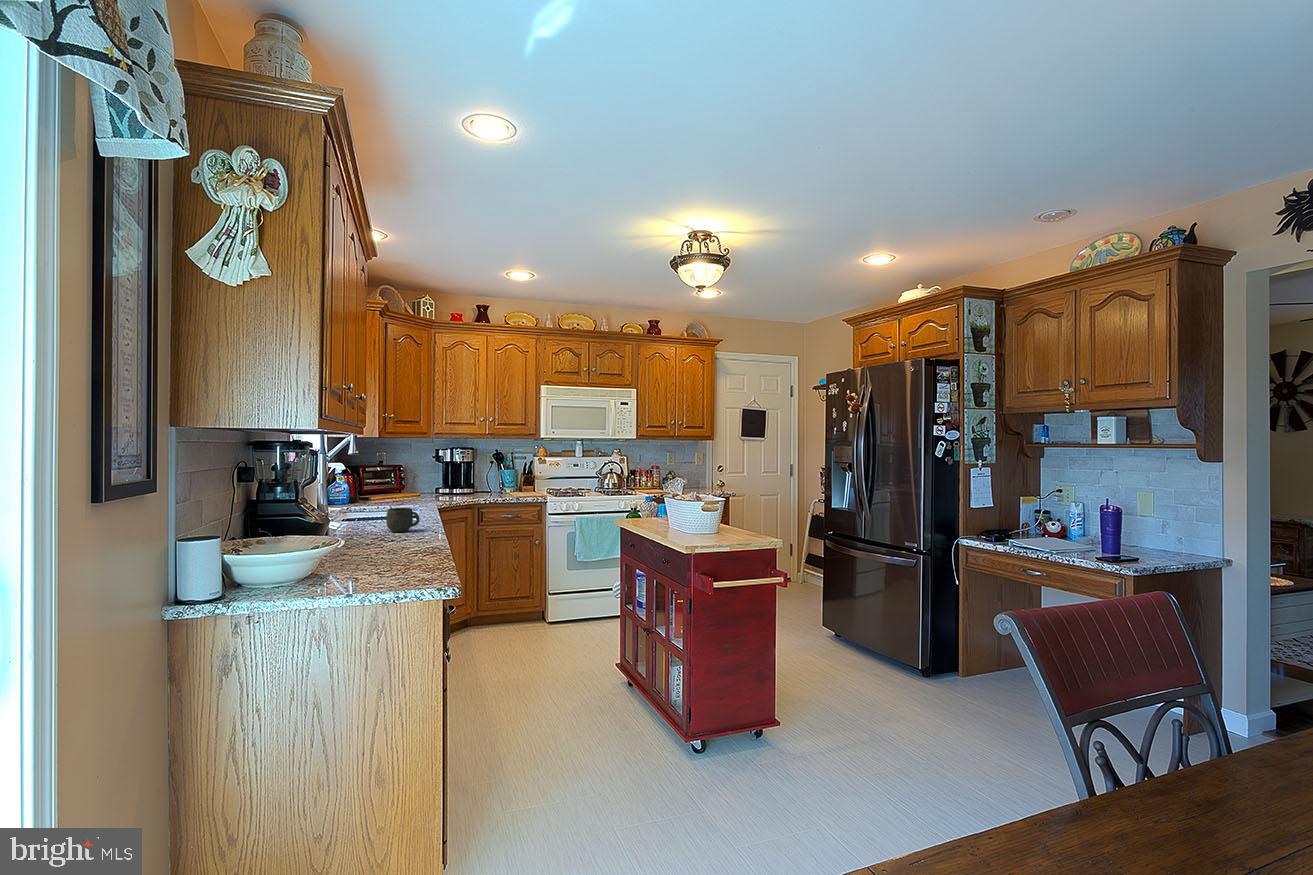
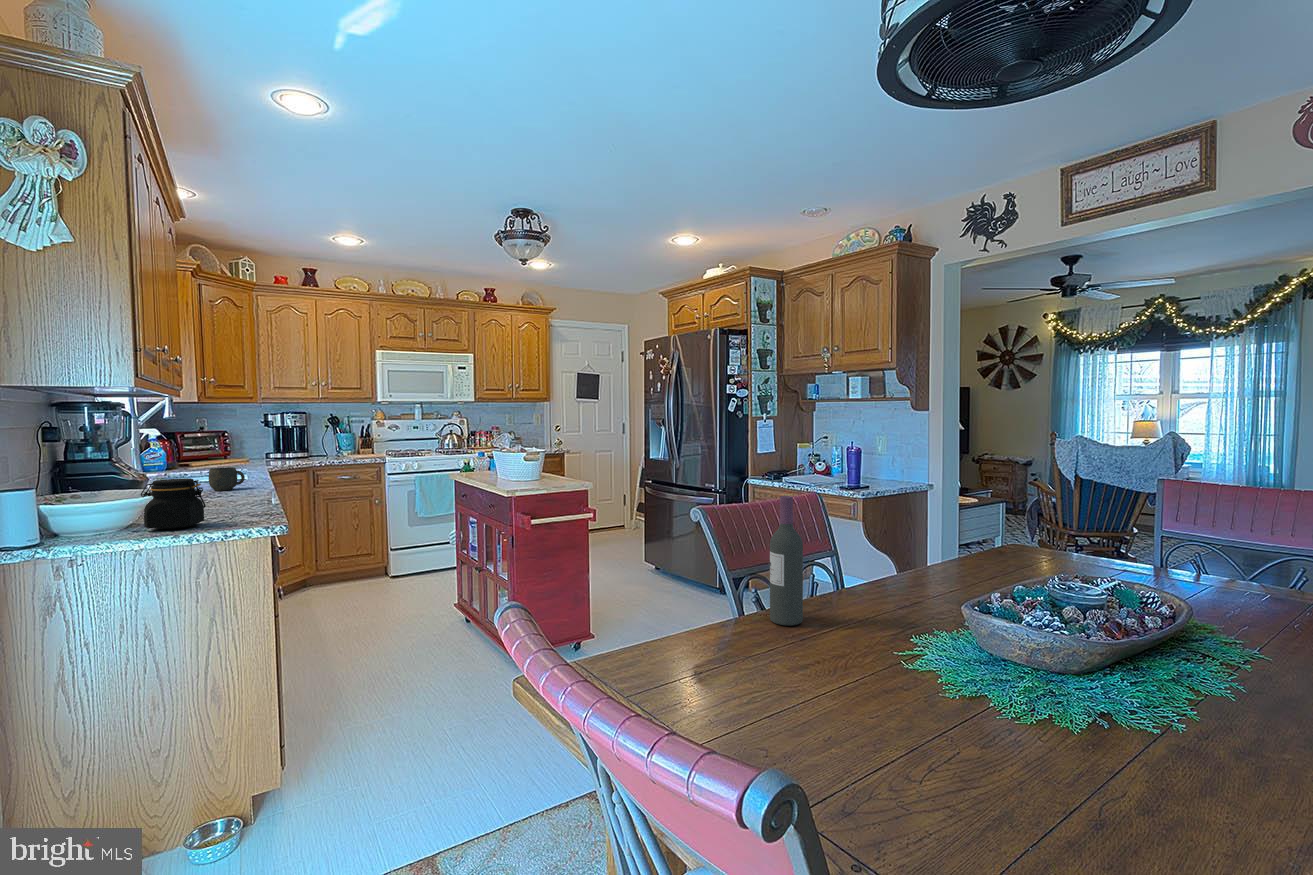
jar: none [320,528,382,585] -> present [141,478,206,529]
wine bottle: none [1162,617,1229,834] -> present [770,496,803,625]

